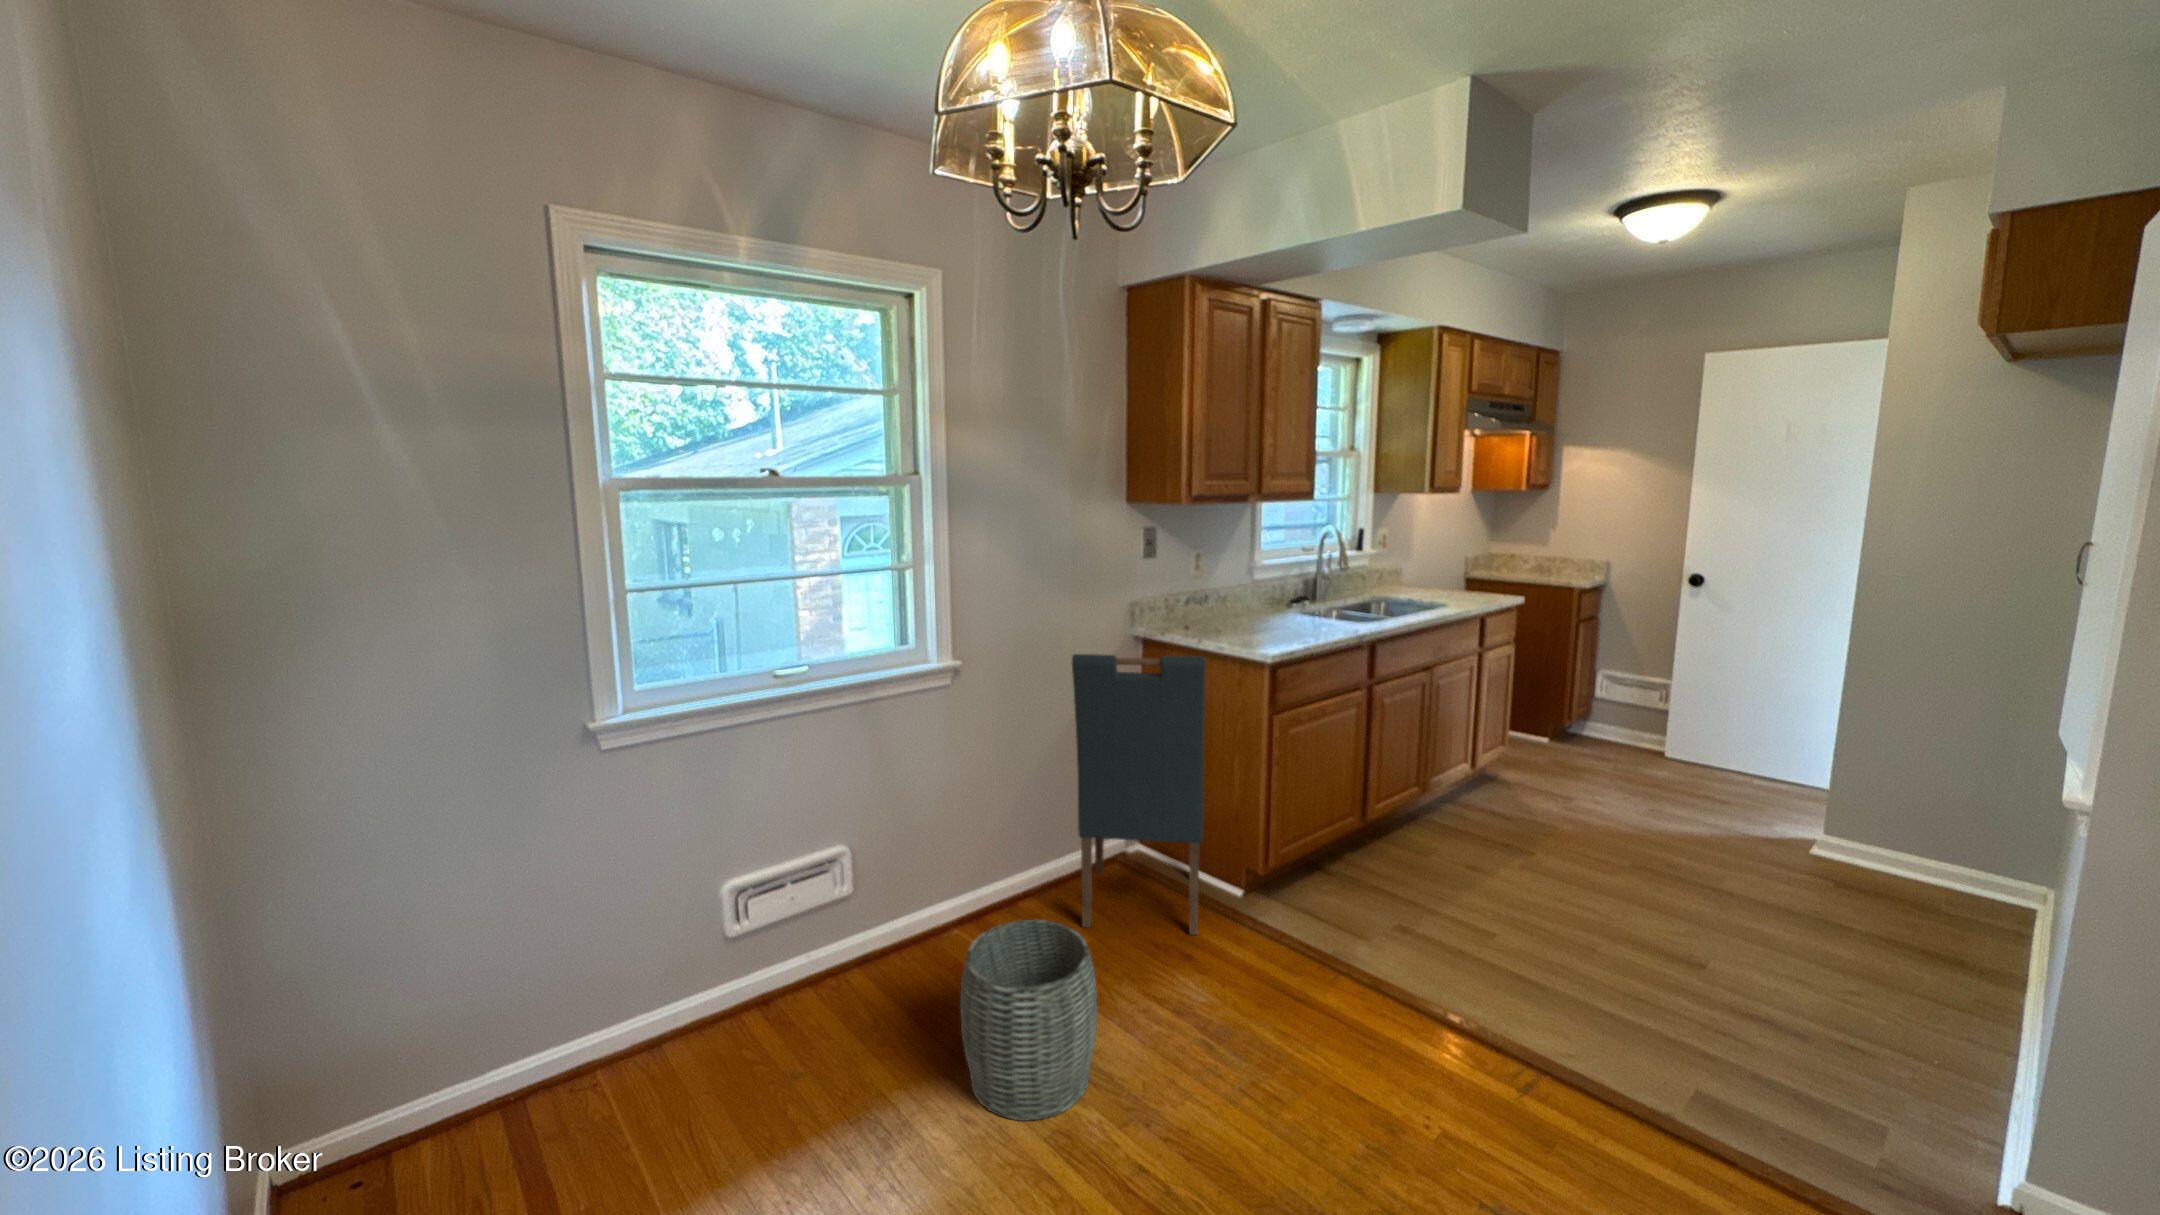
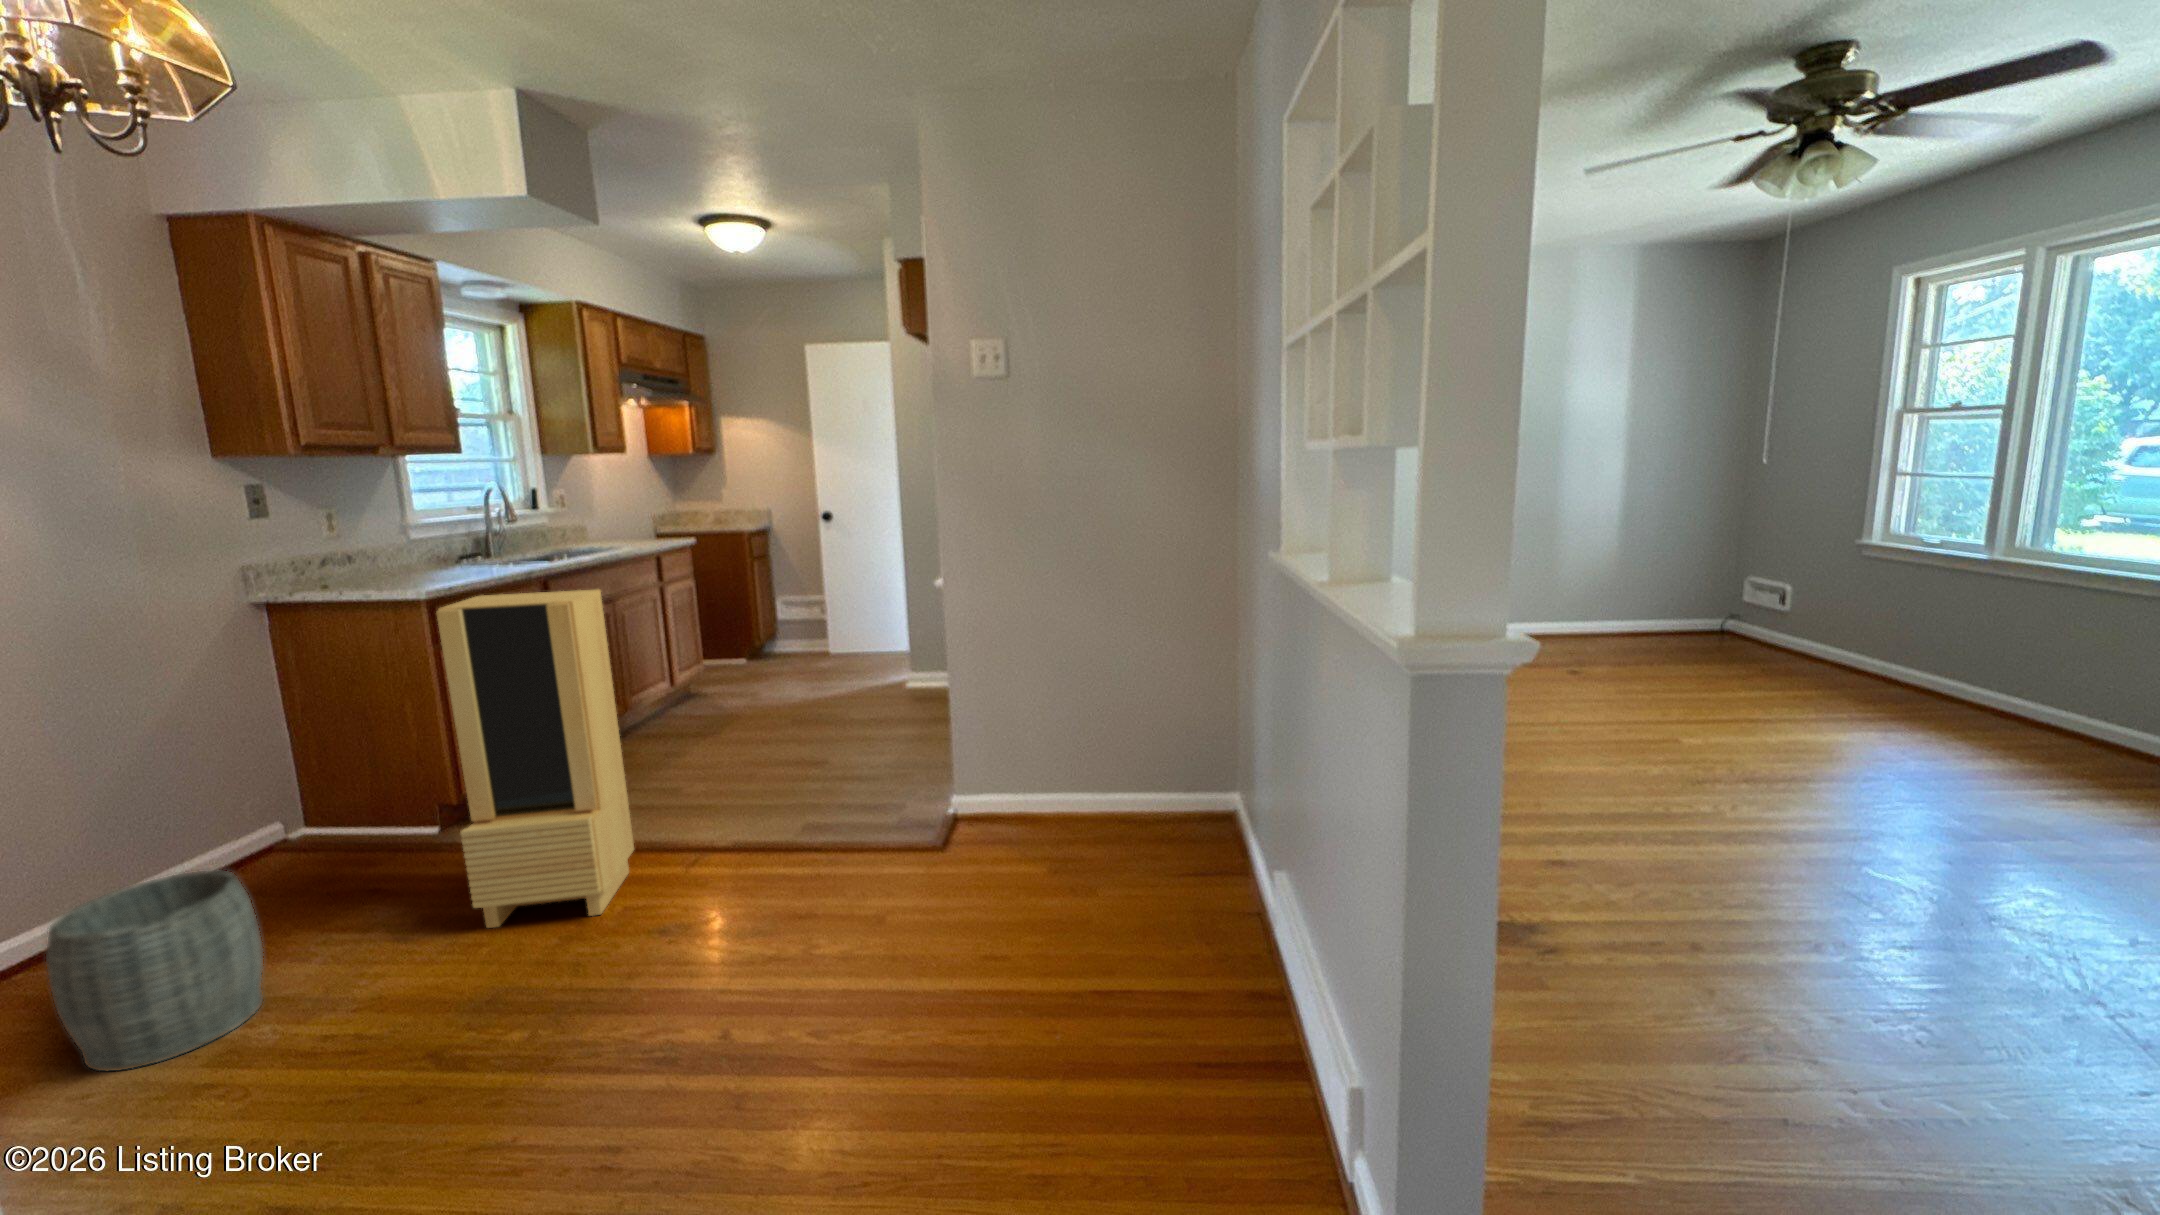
dining chair: present [1072,654,1206,935] -> none [152,595,389,911]
storage cabinet: none [1275,690,1479,1154] -> present [437,589,634,928]

